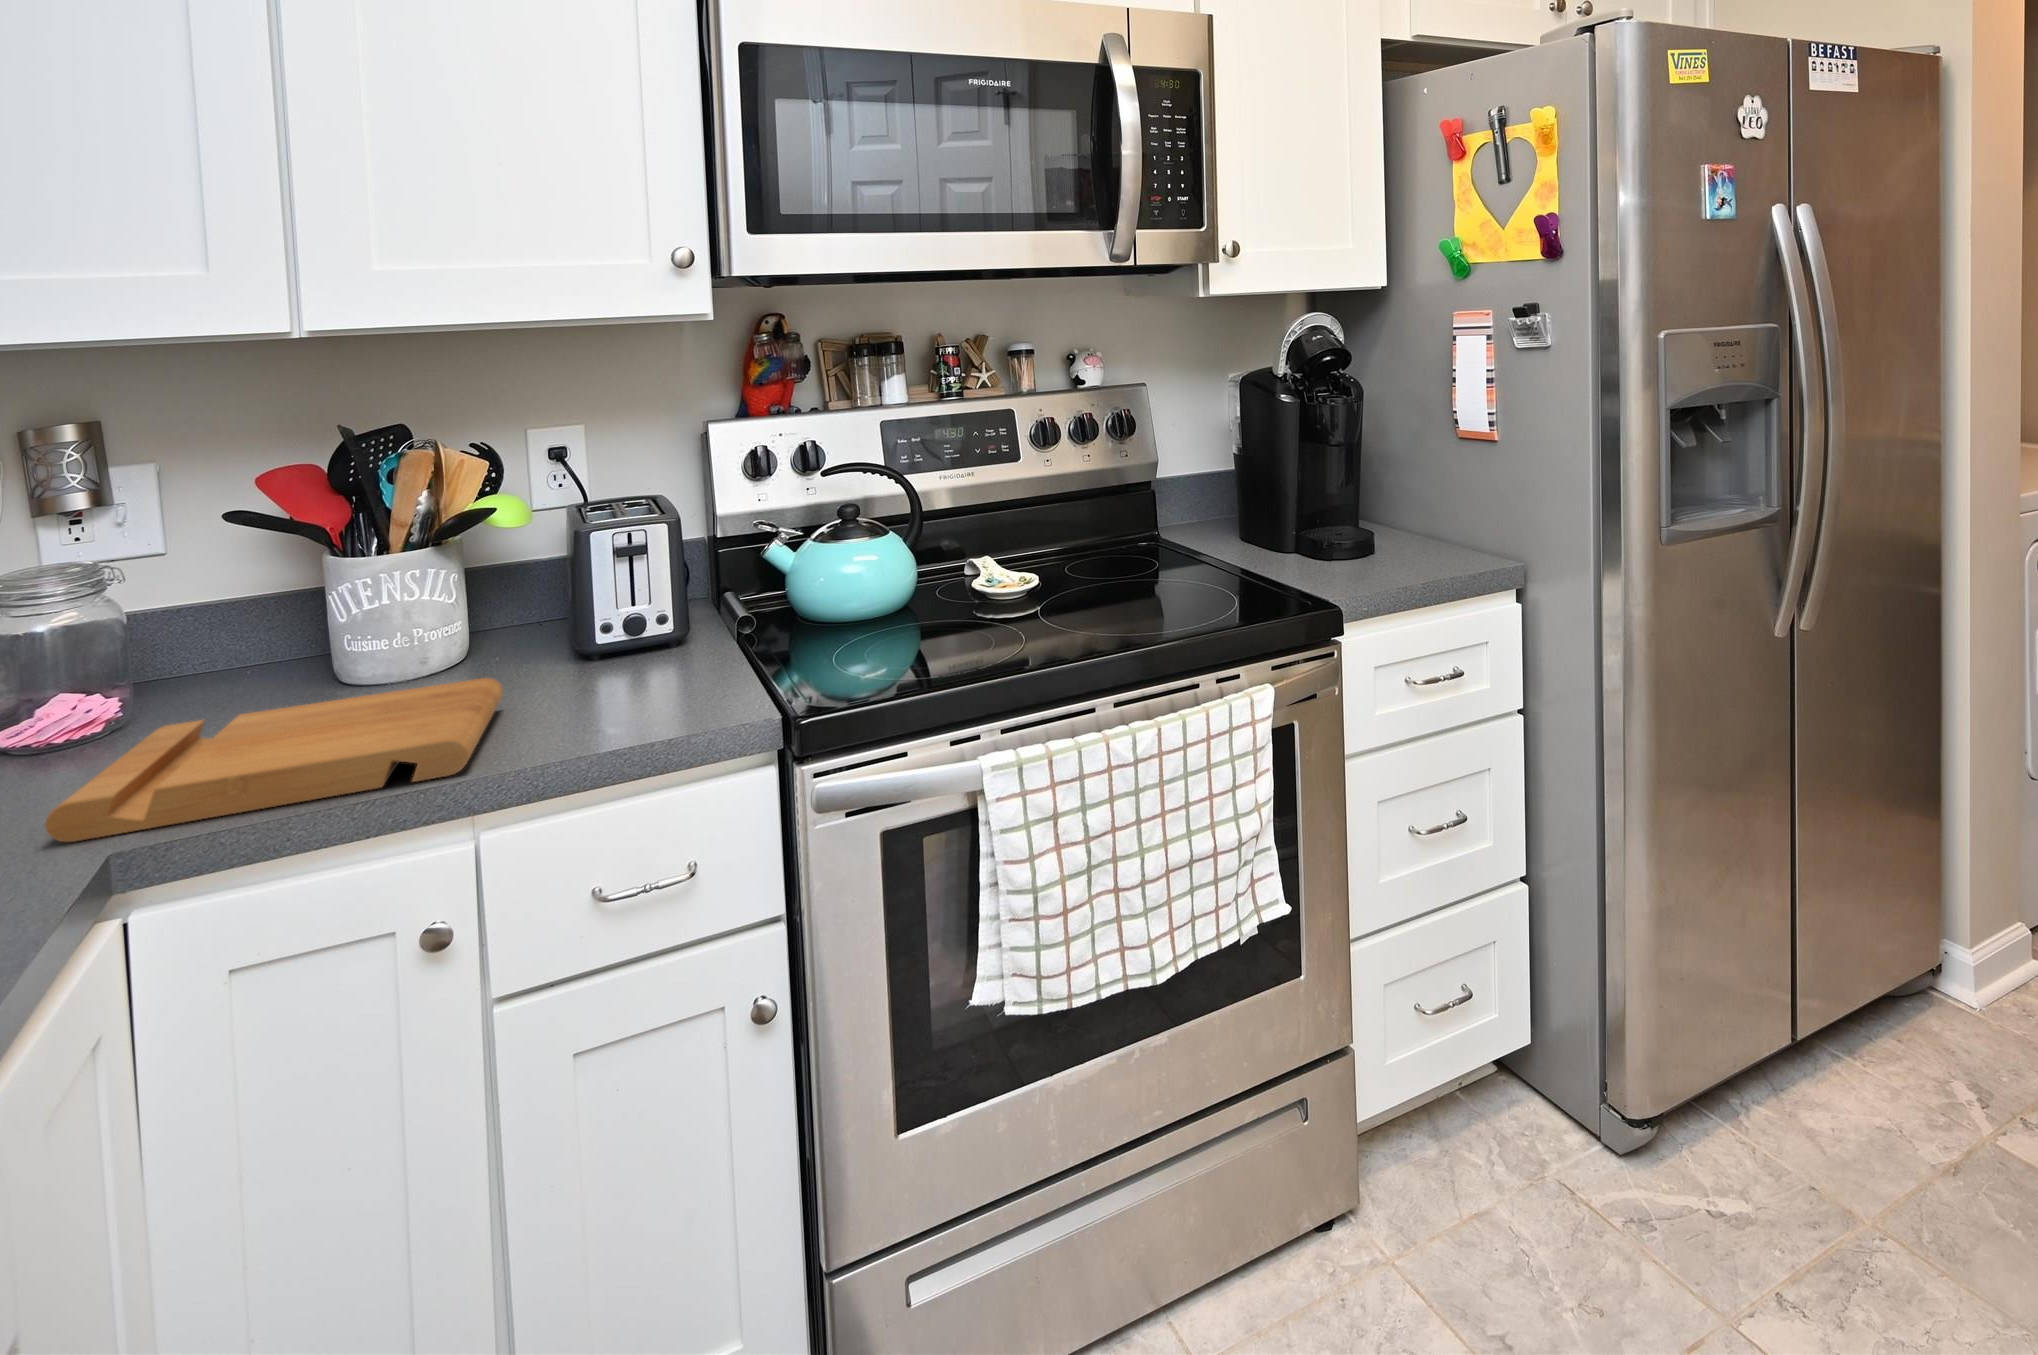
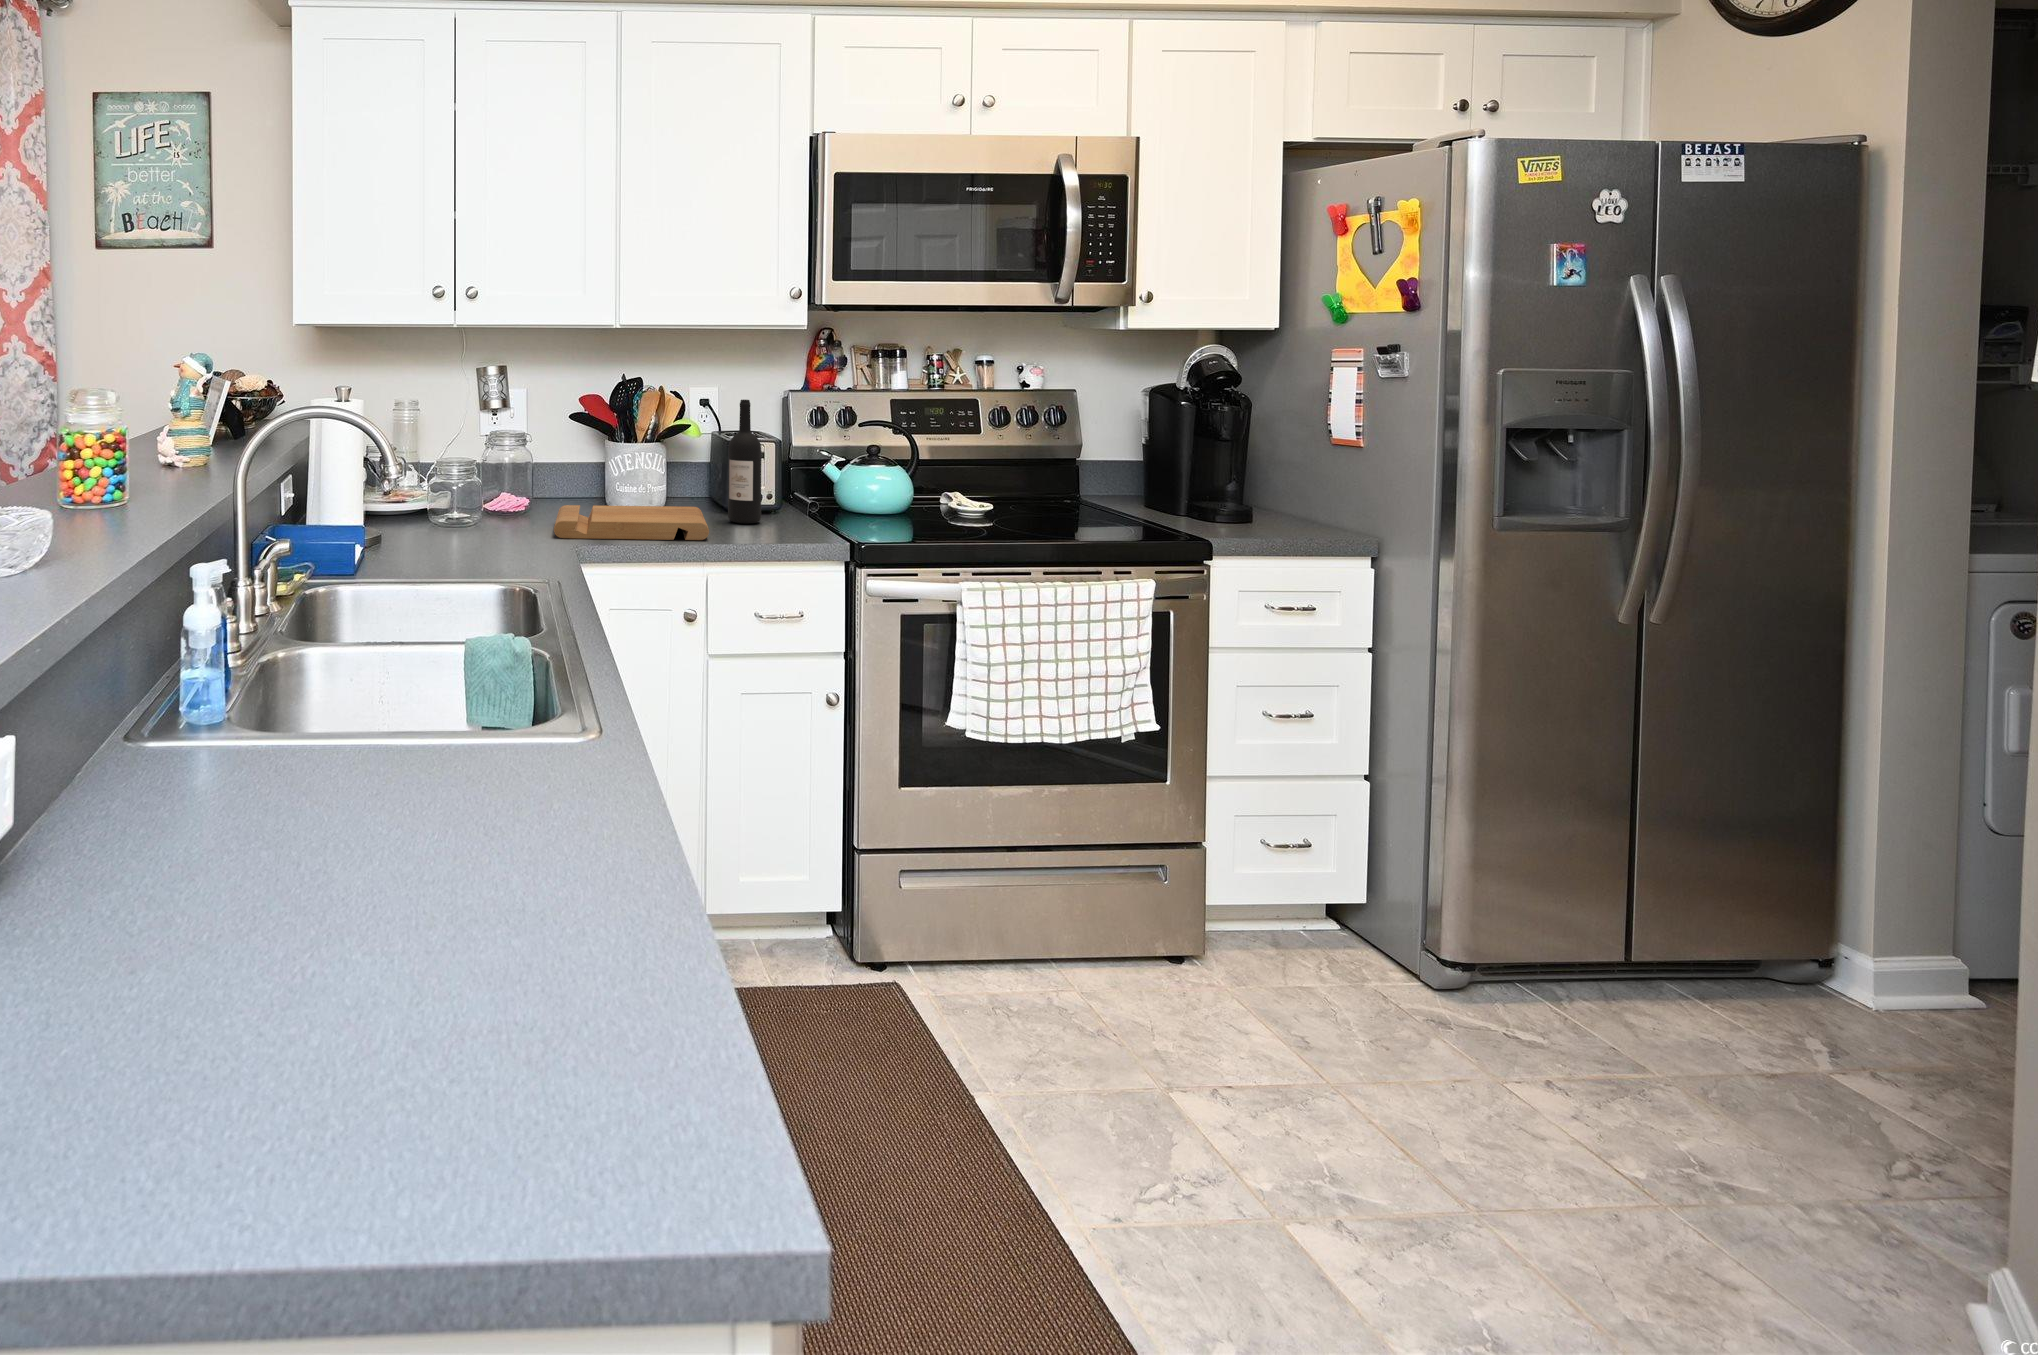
wine bottle: none [560,458,636,690] -> present [728,400,761,524]

